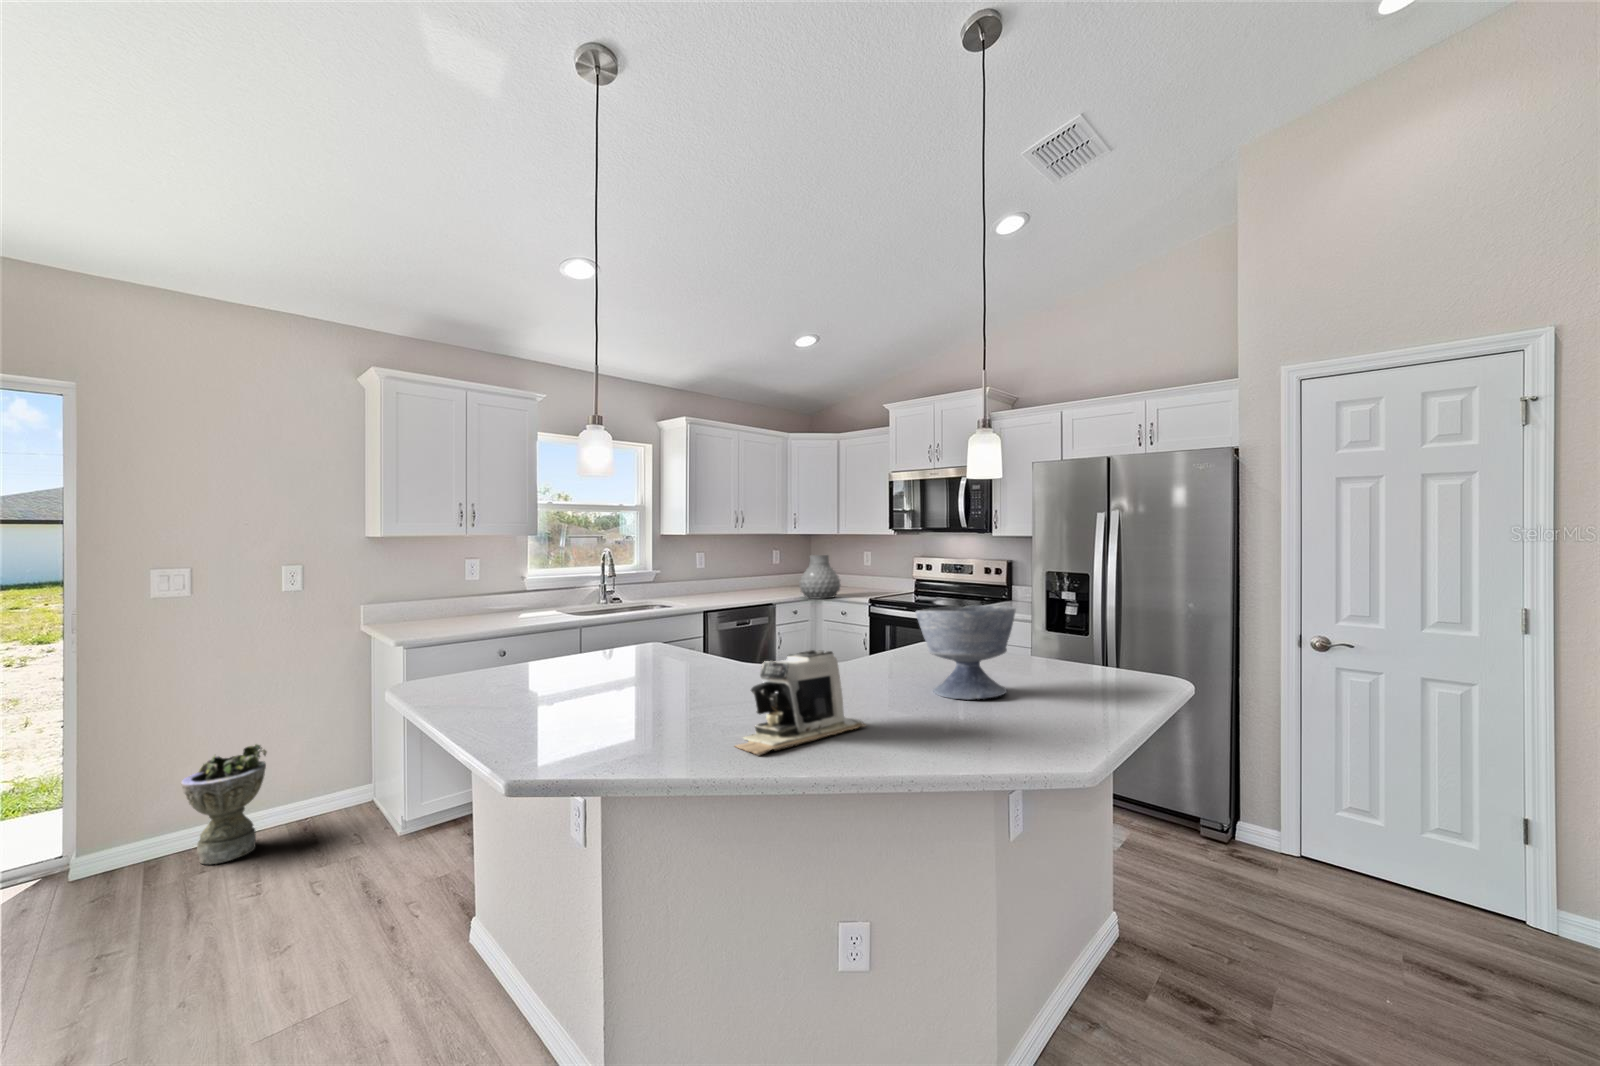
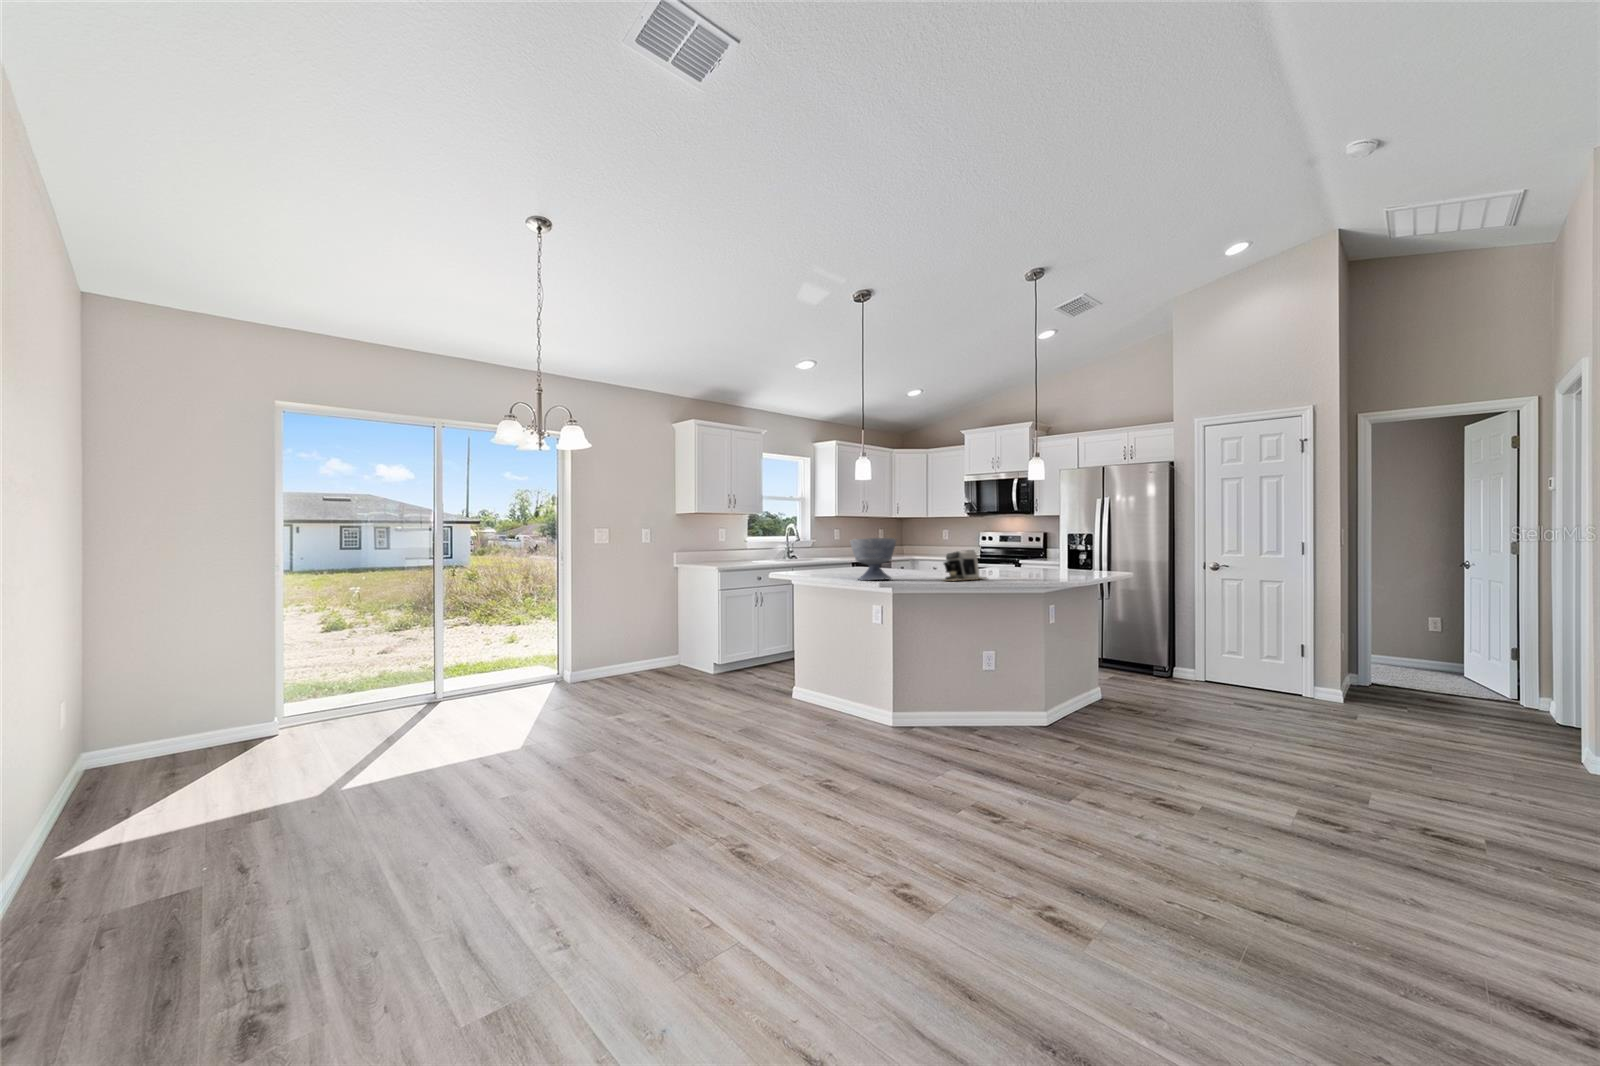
vase: present [800,555,841,599] -> none [900,532,929,562]
bowl: present [916,605,1015,700] -> present [850,538,896,580]
planter: present [182,744,267,864] -> none [615,621,648,678]

